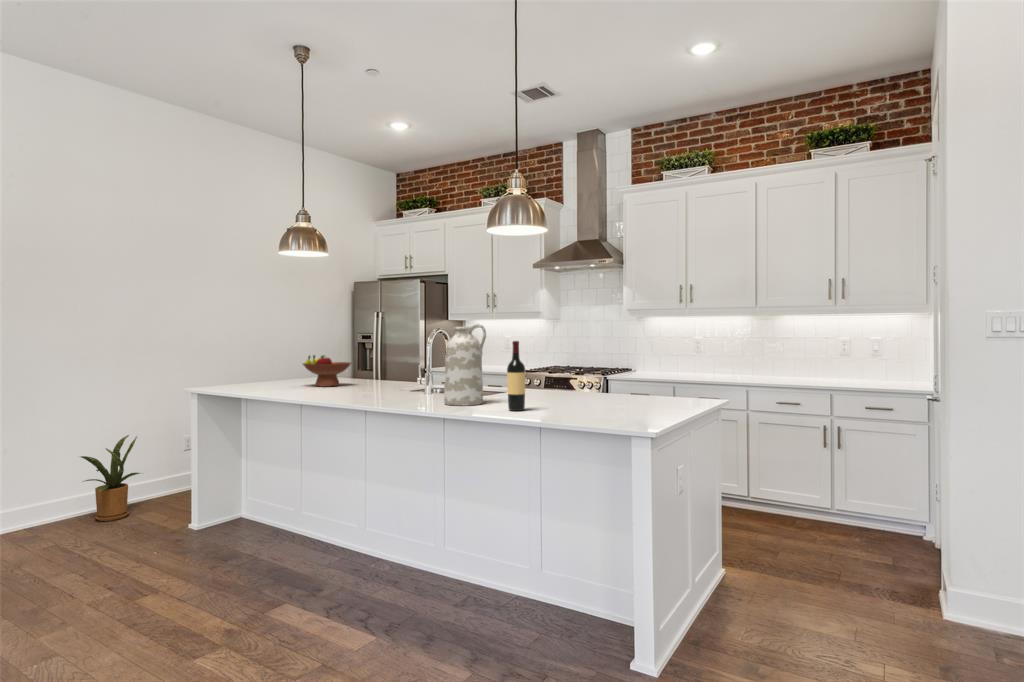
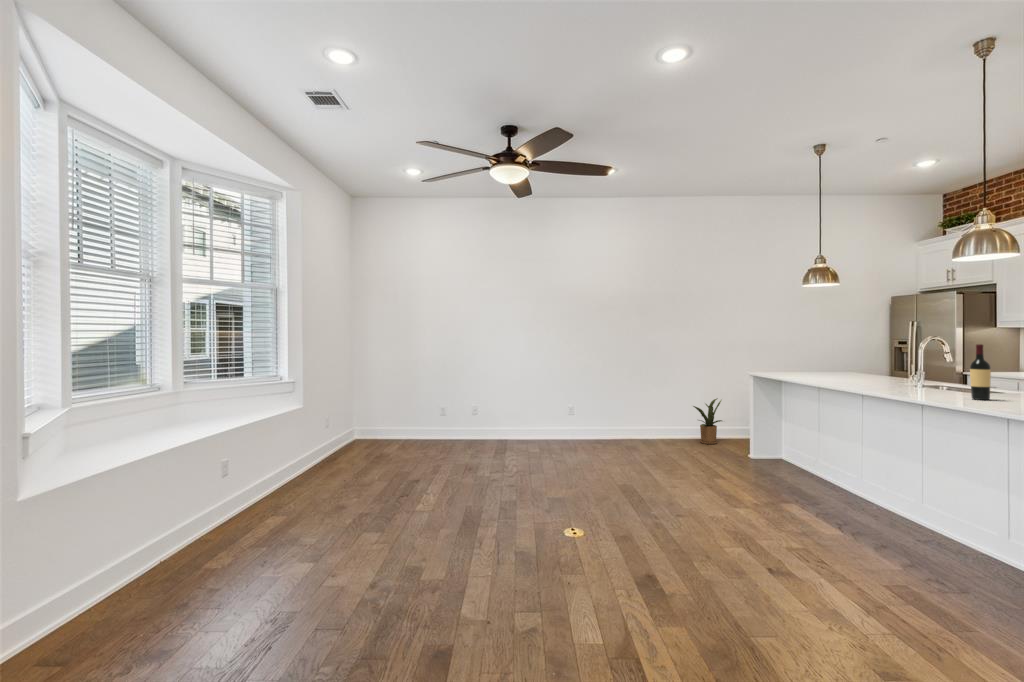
vase: present [444,324,486,406] -> none [920,331,963,394]
fruit bowl: present [303,355,351,387] -> none [825,354,867,377]

